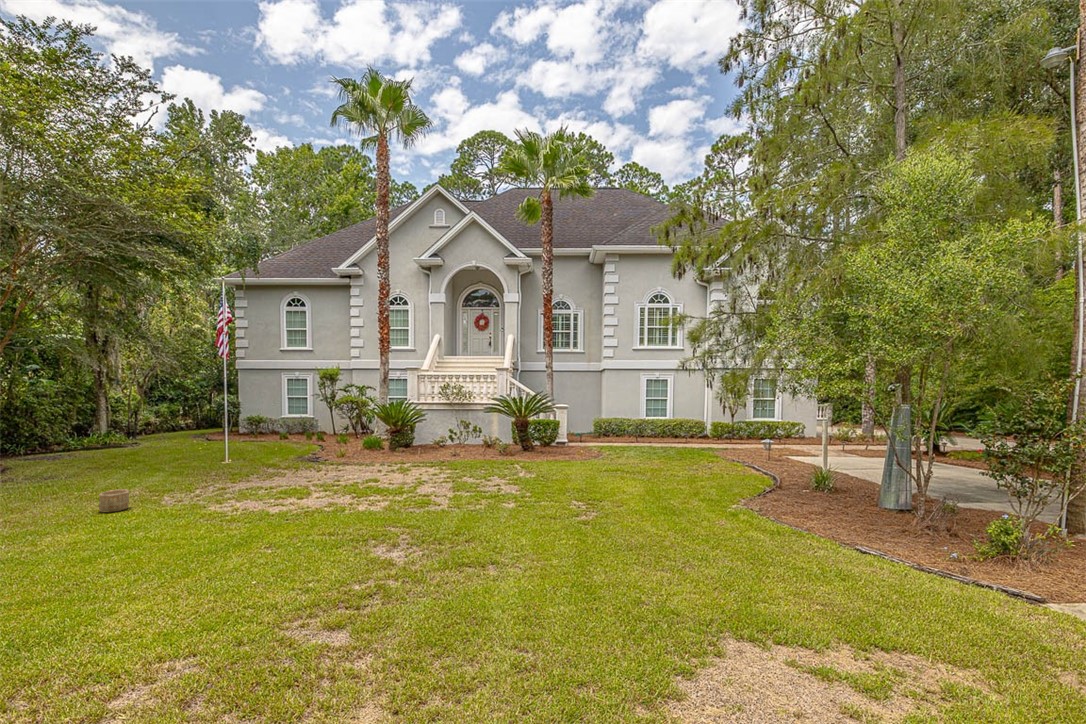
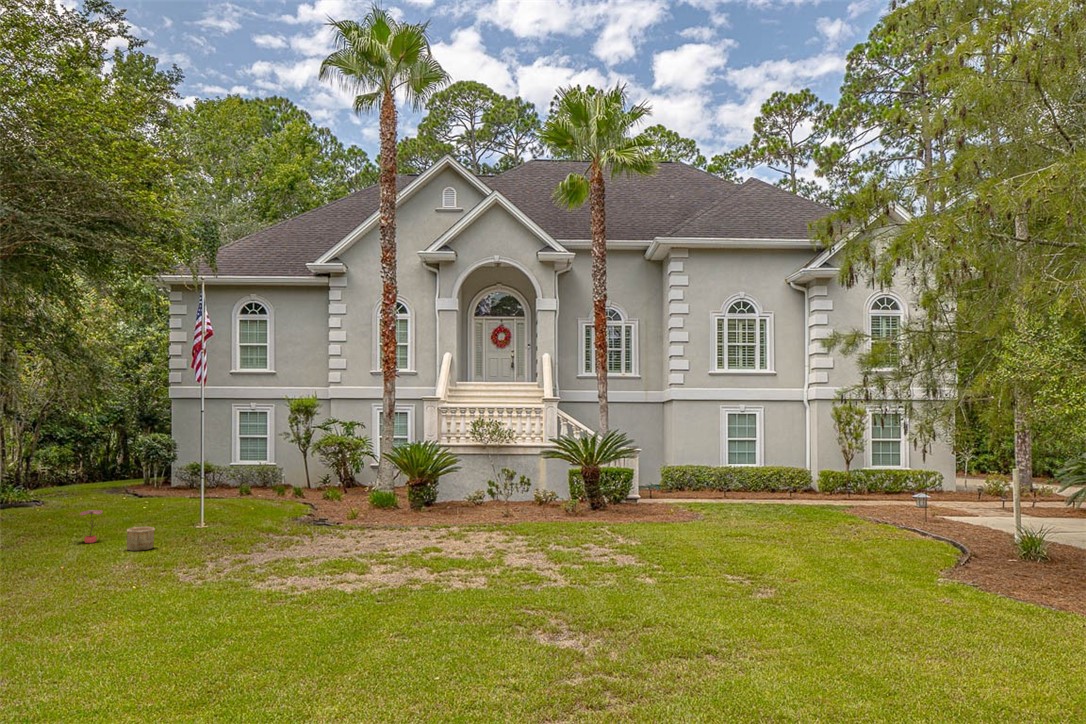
potted plant: none [69,472,96,502] -> present [80,510,103,543]

